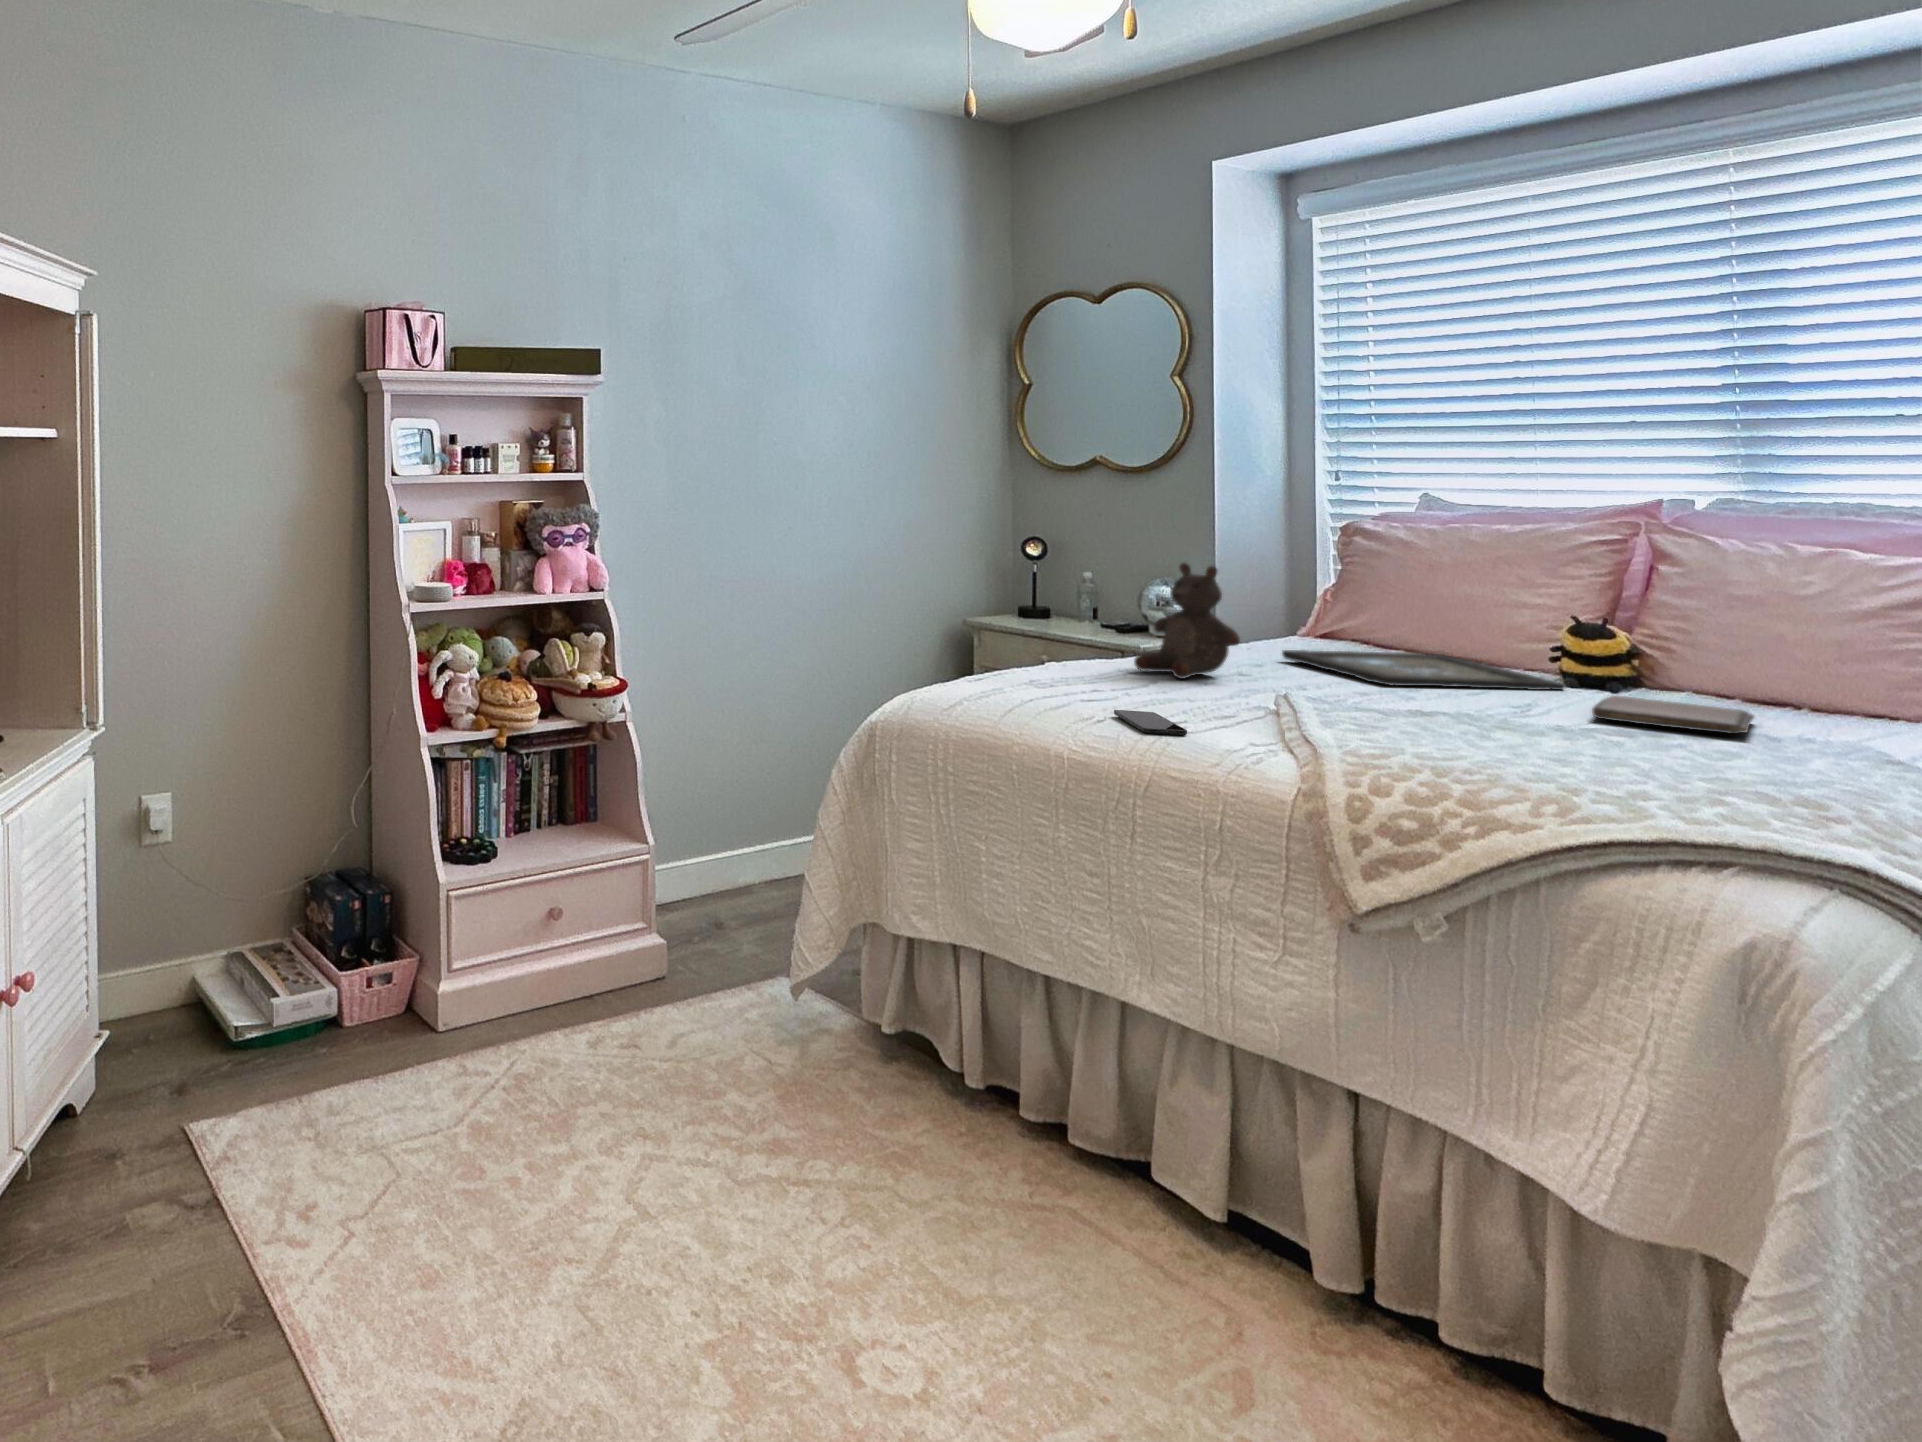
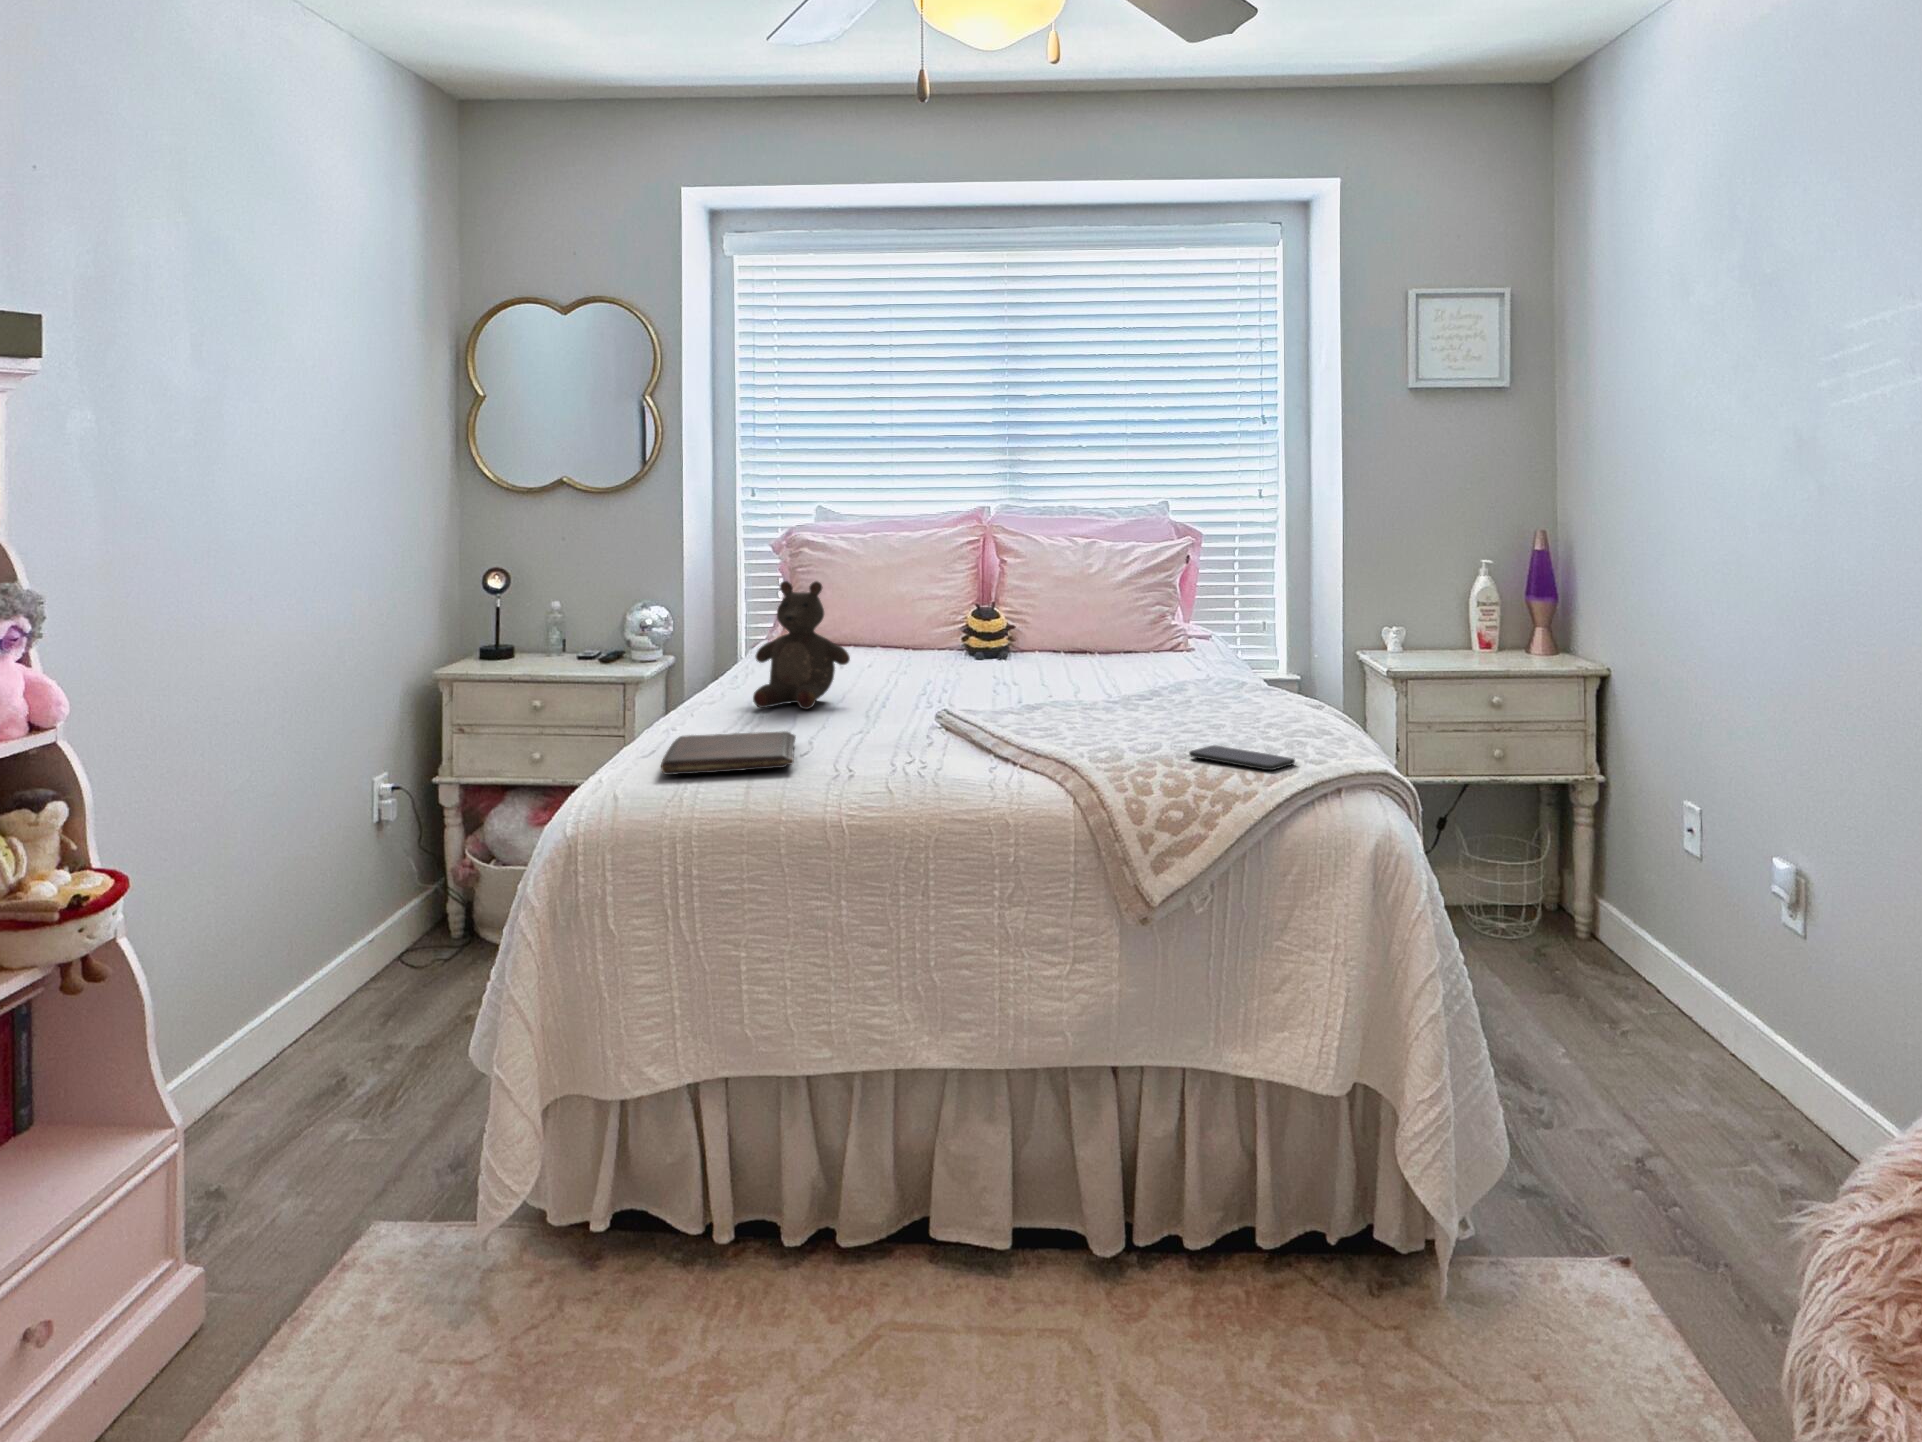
tray: present [1282,650,1565,690] -> none [835,644,1046,681]
book: present [1592,695,1754,734] -> present [661,731,796,775]
smartphone: present [1114,710,1187,735] -> present [1189,745,1295,770]

